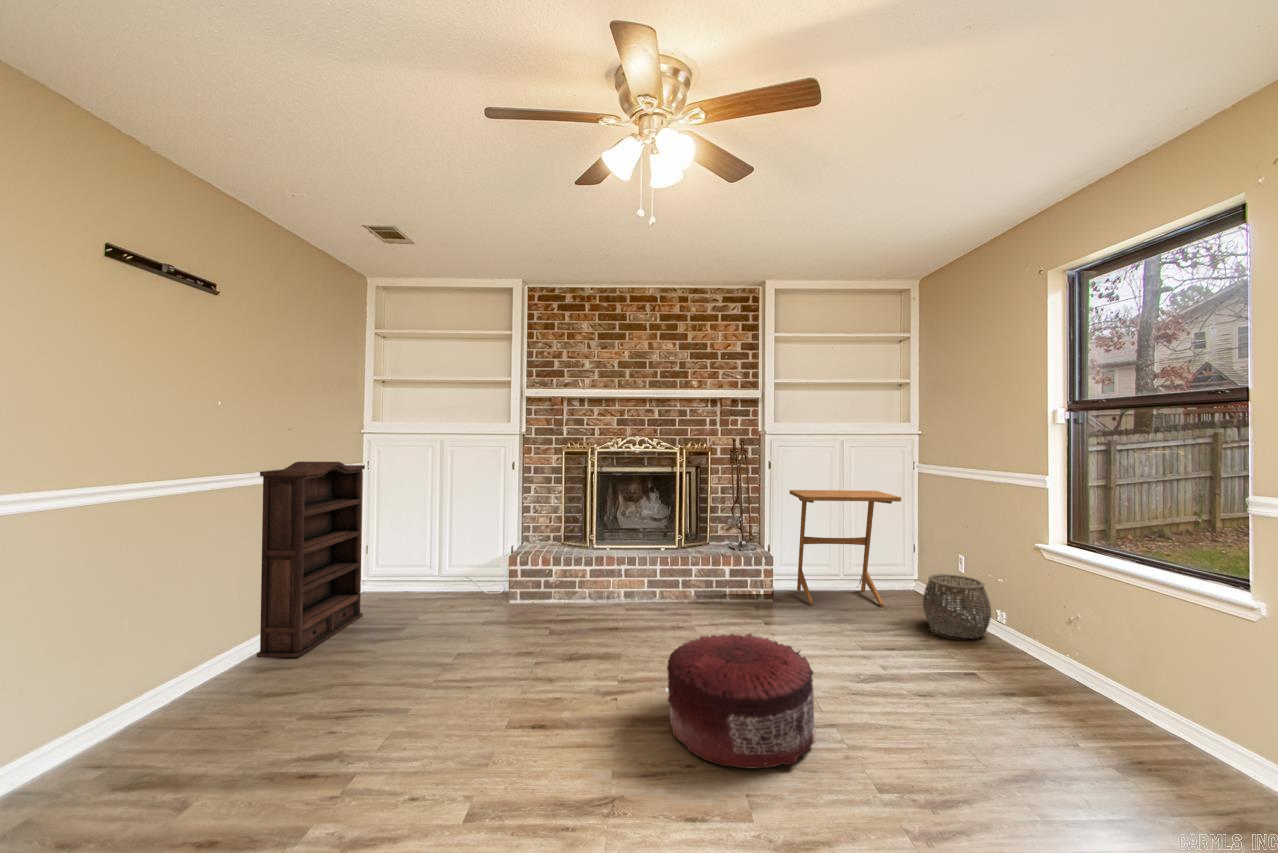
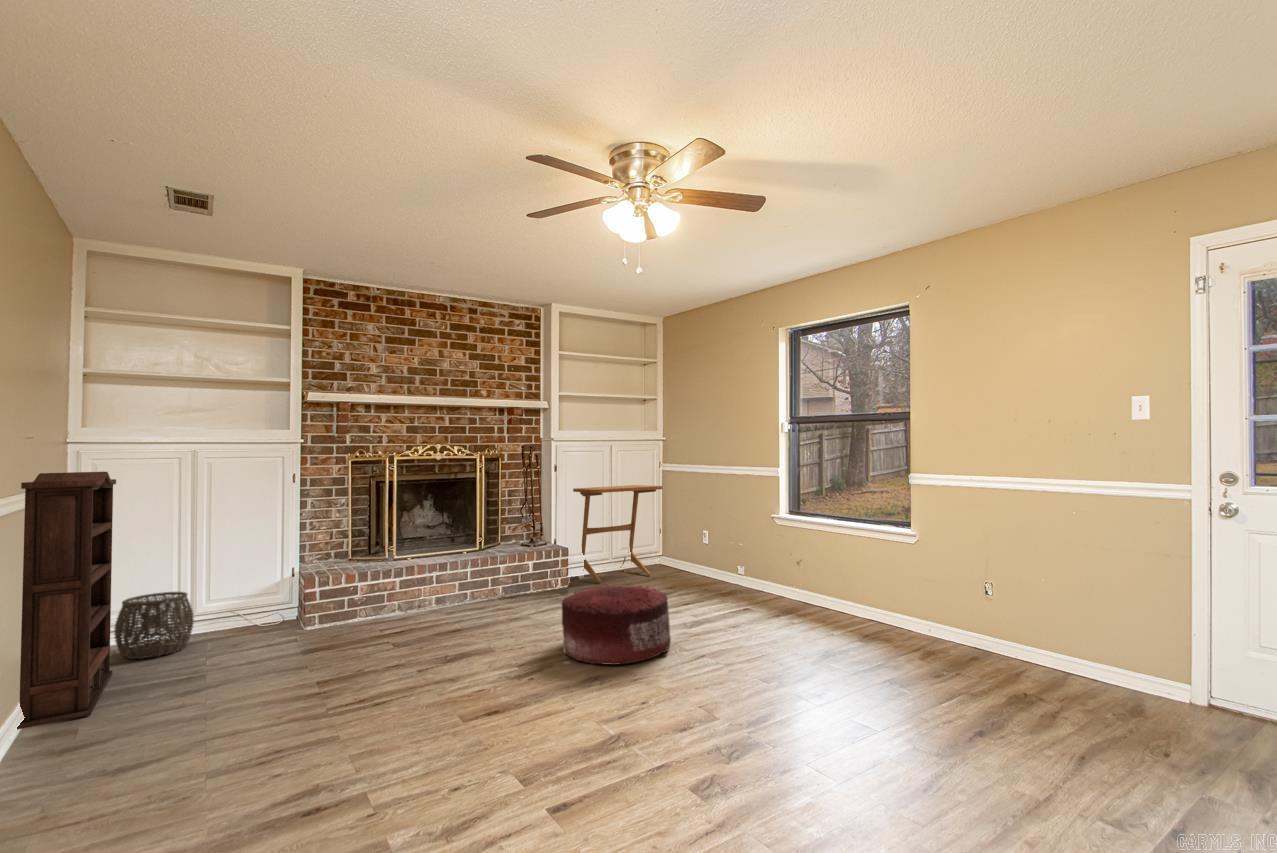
woven basket: present [923,574,991,639] -> present [114,592,194,659]

